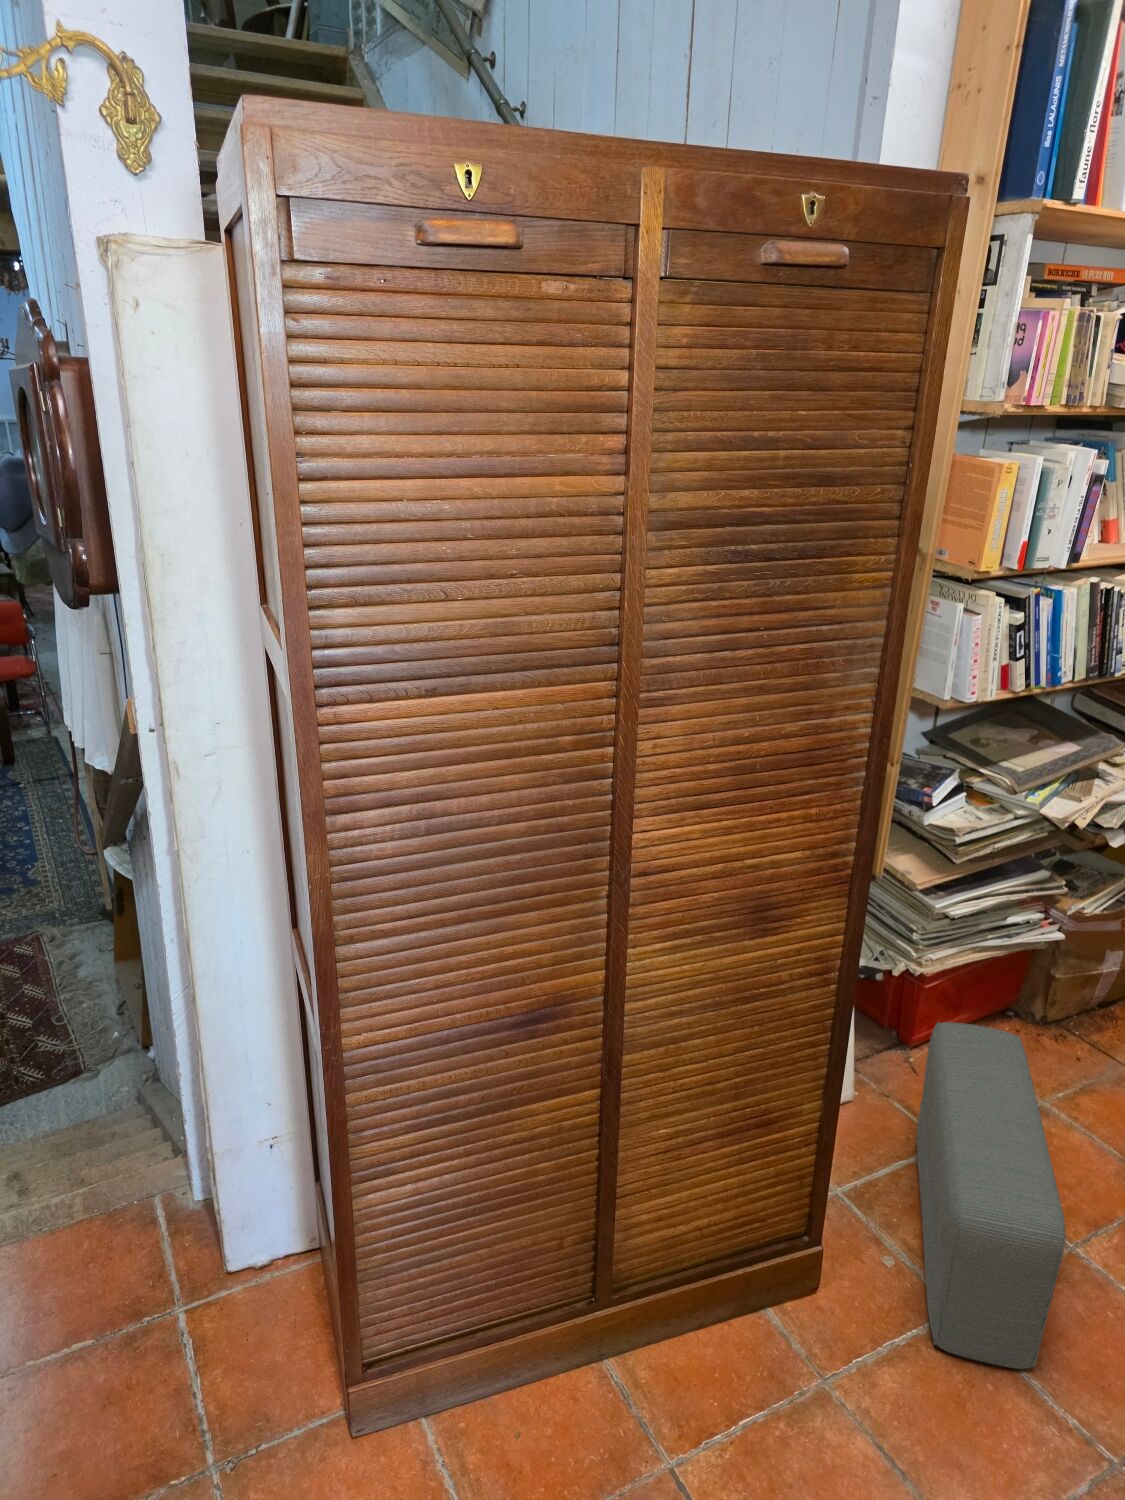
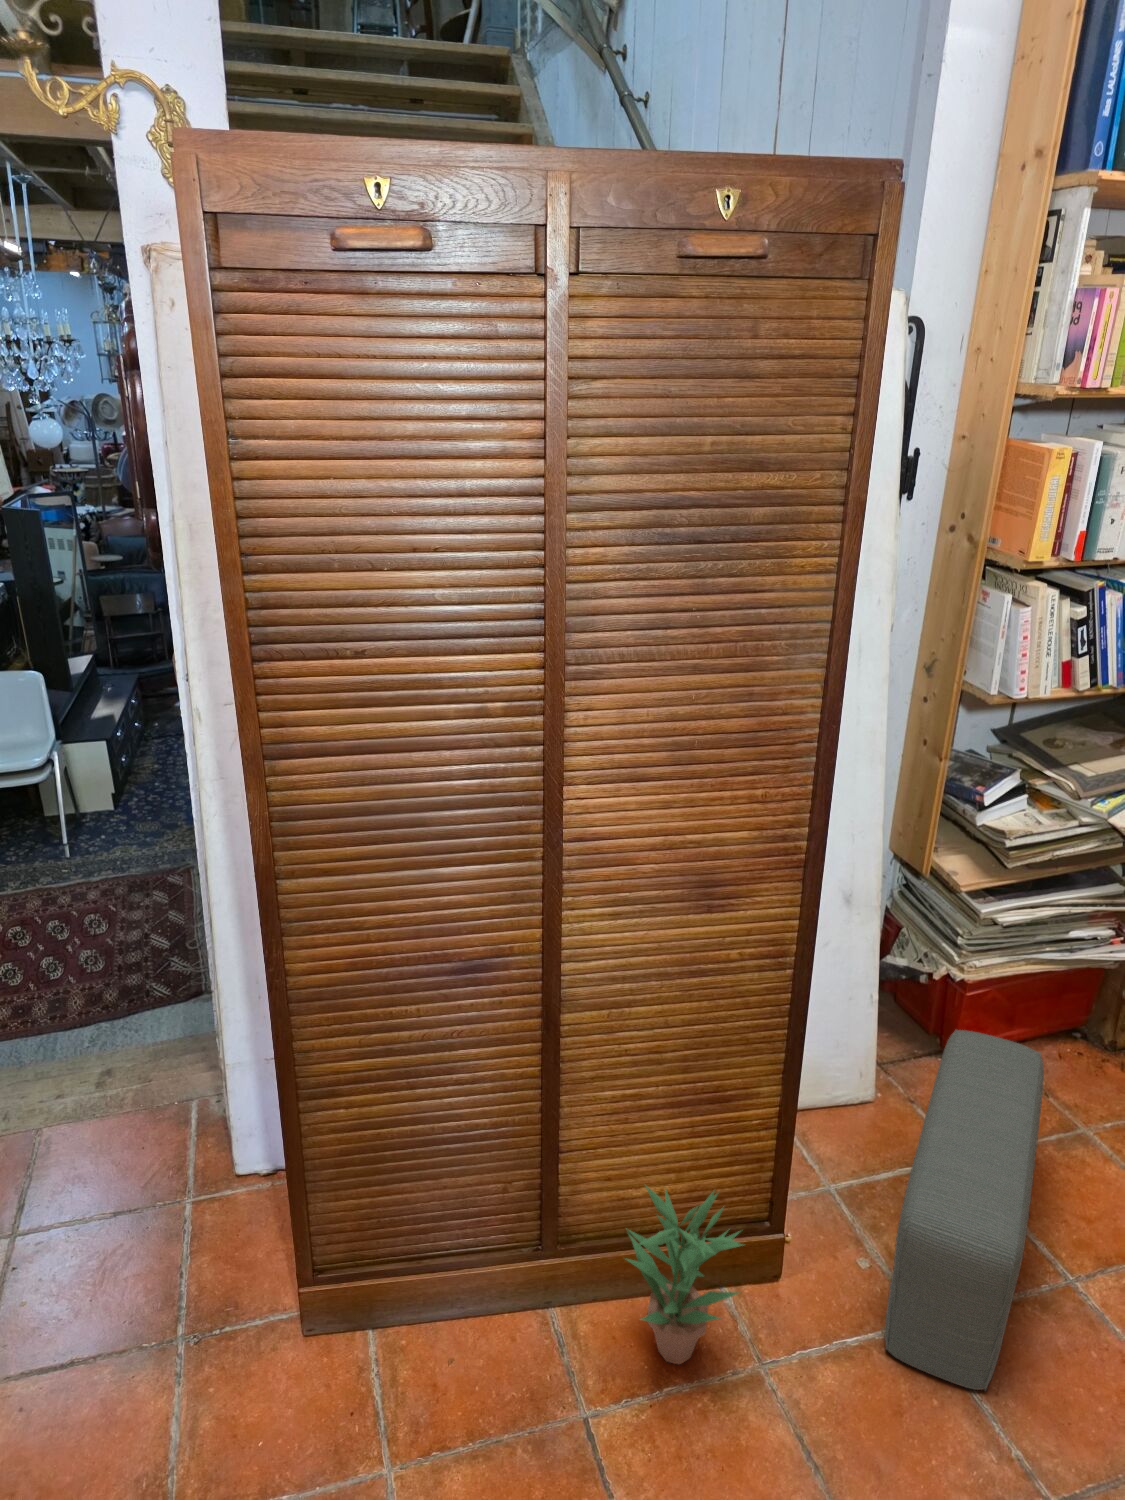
potted plant: none [686,1212,821,1396] -> present [625,1186,744,1364]

